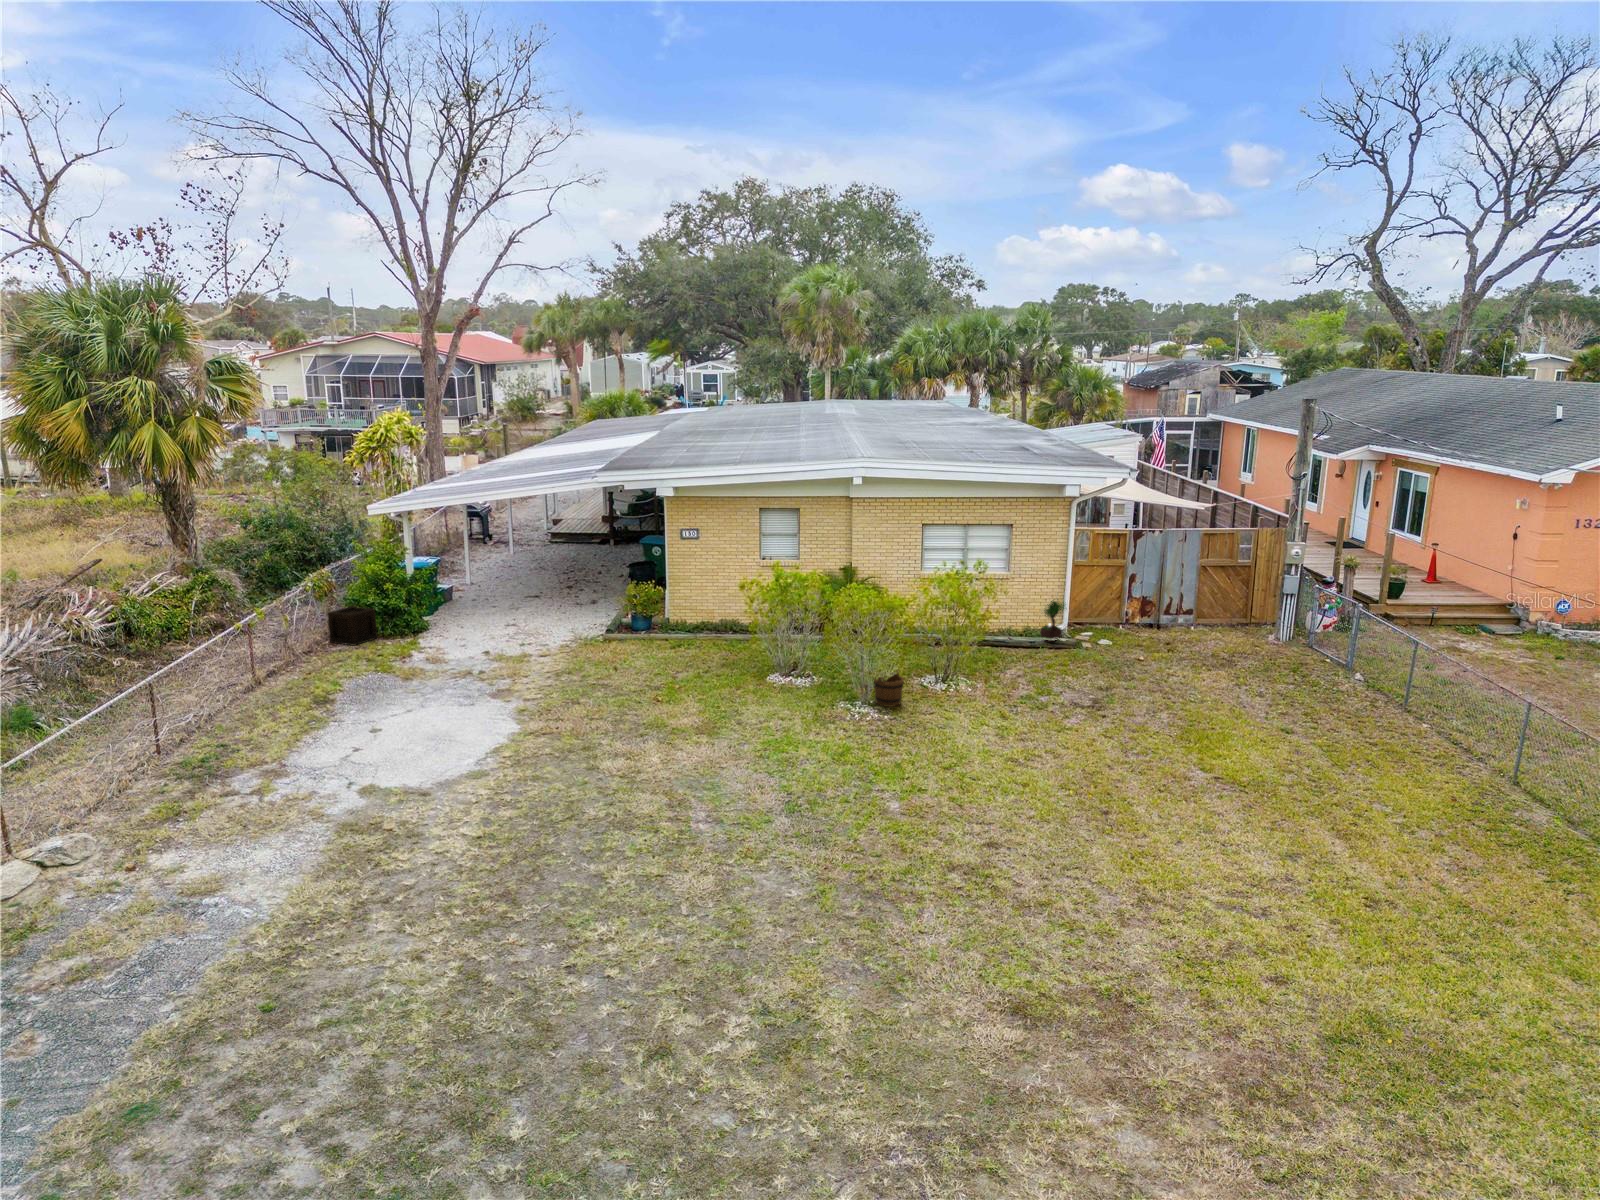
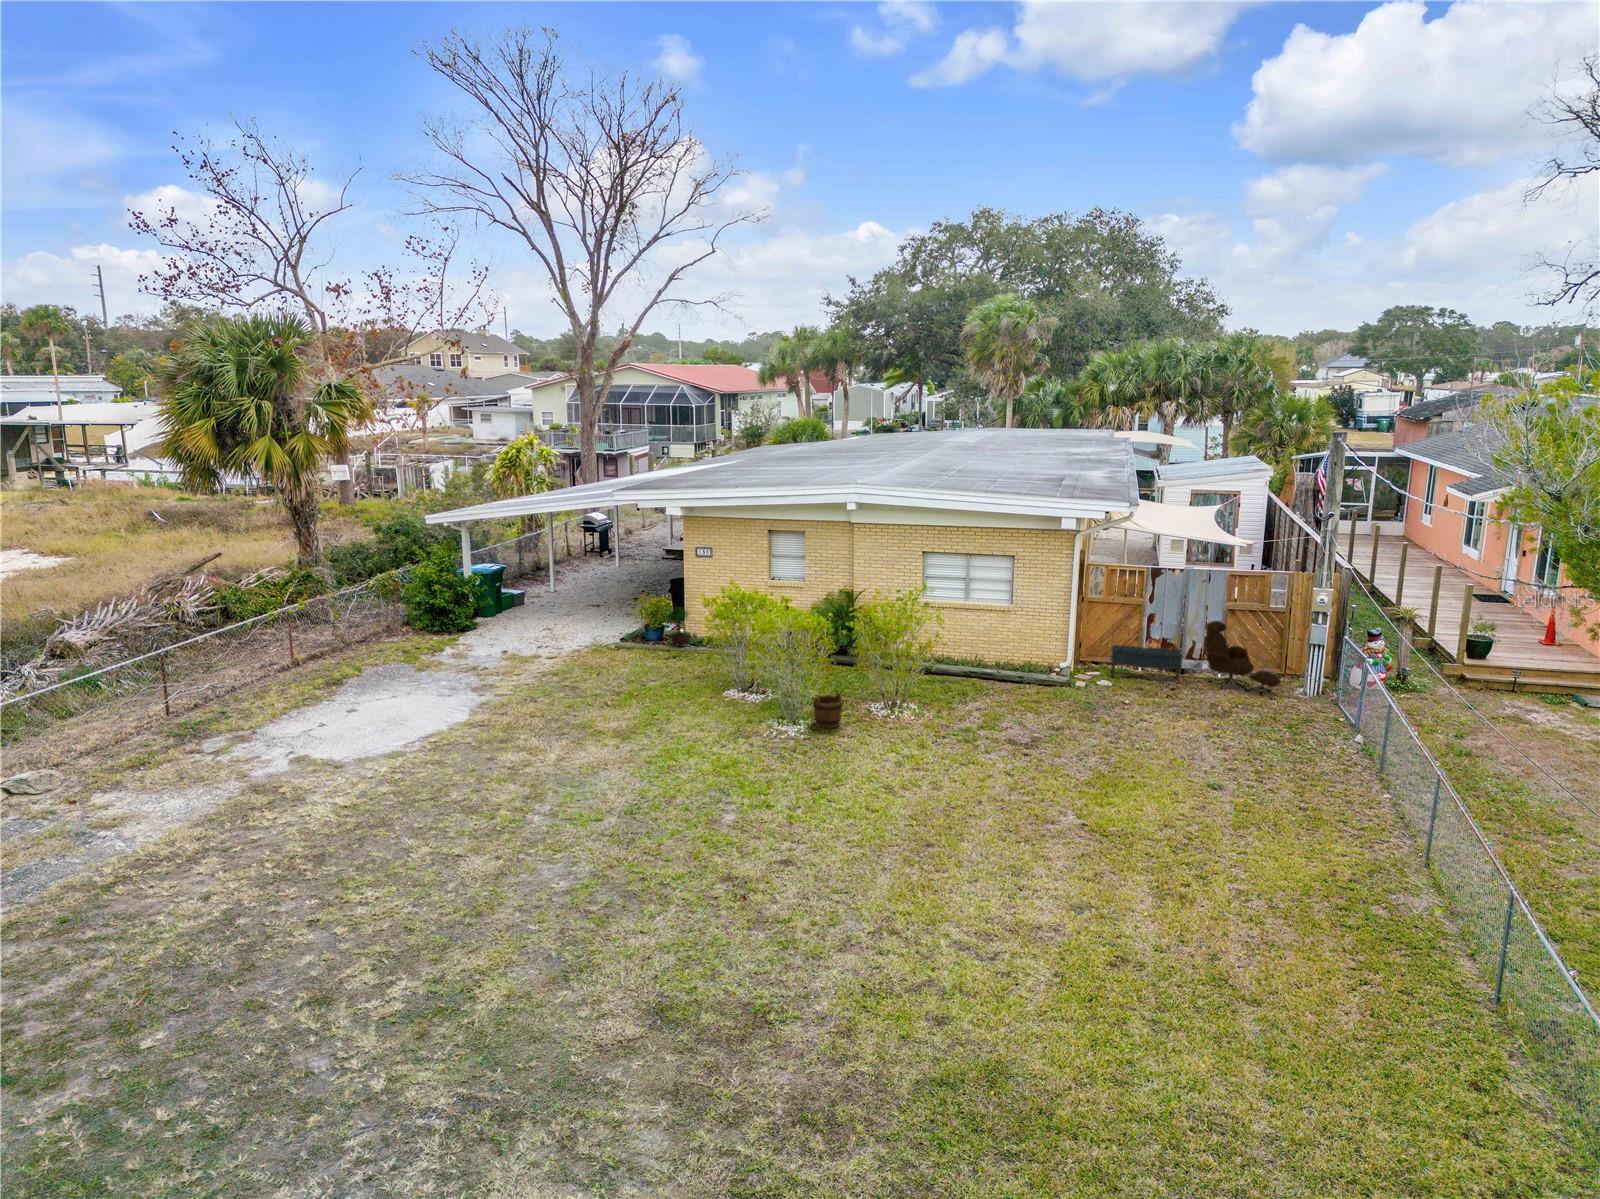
lounge chair: none [1185,576,1253,644] -> present [1205,621,1281,695]
potted tree: present [1040,600,1065,642] -> present [667,608,691,646]
bench: none [1097,604,1168,638] -> present [1111,645,1182,683]
wooden crate: present [327,606,377,645] -> none [392,603,434,637]

